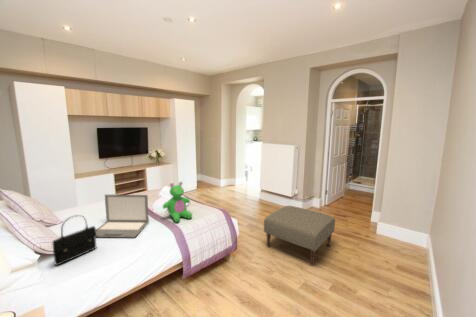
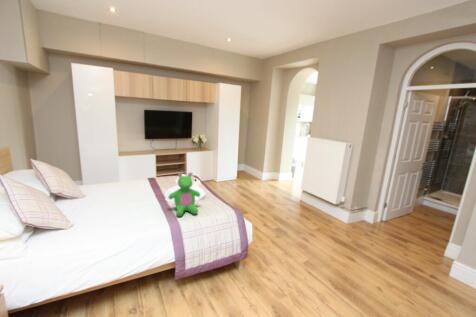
laptop: present [96,195,149,238] -> none [90,176,153,226]
ottoman: present [264,206,335,265] -> none [286,216,384,300]
handbag: present [52,216,97,265] -> none [41,195,89,243]

